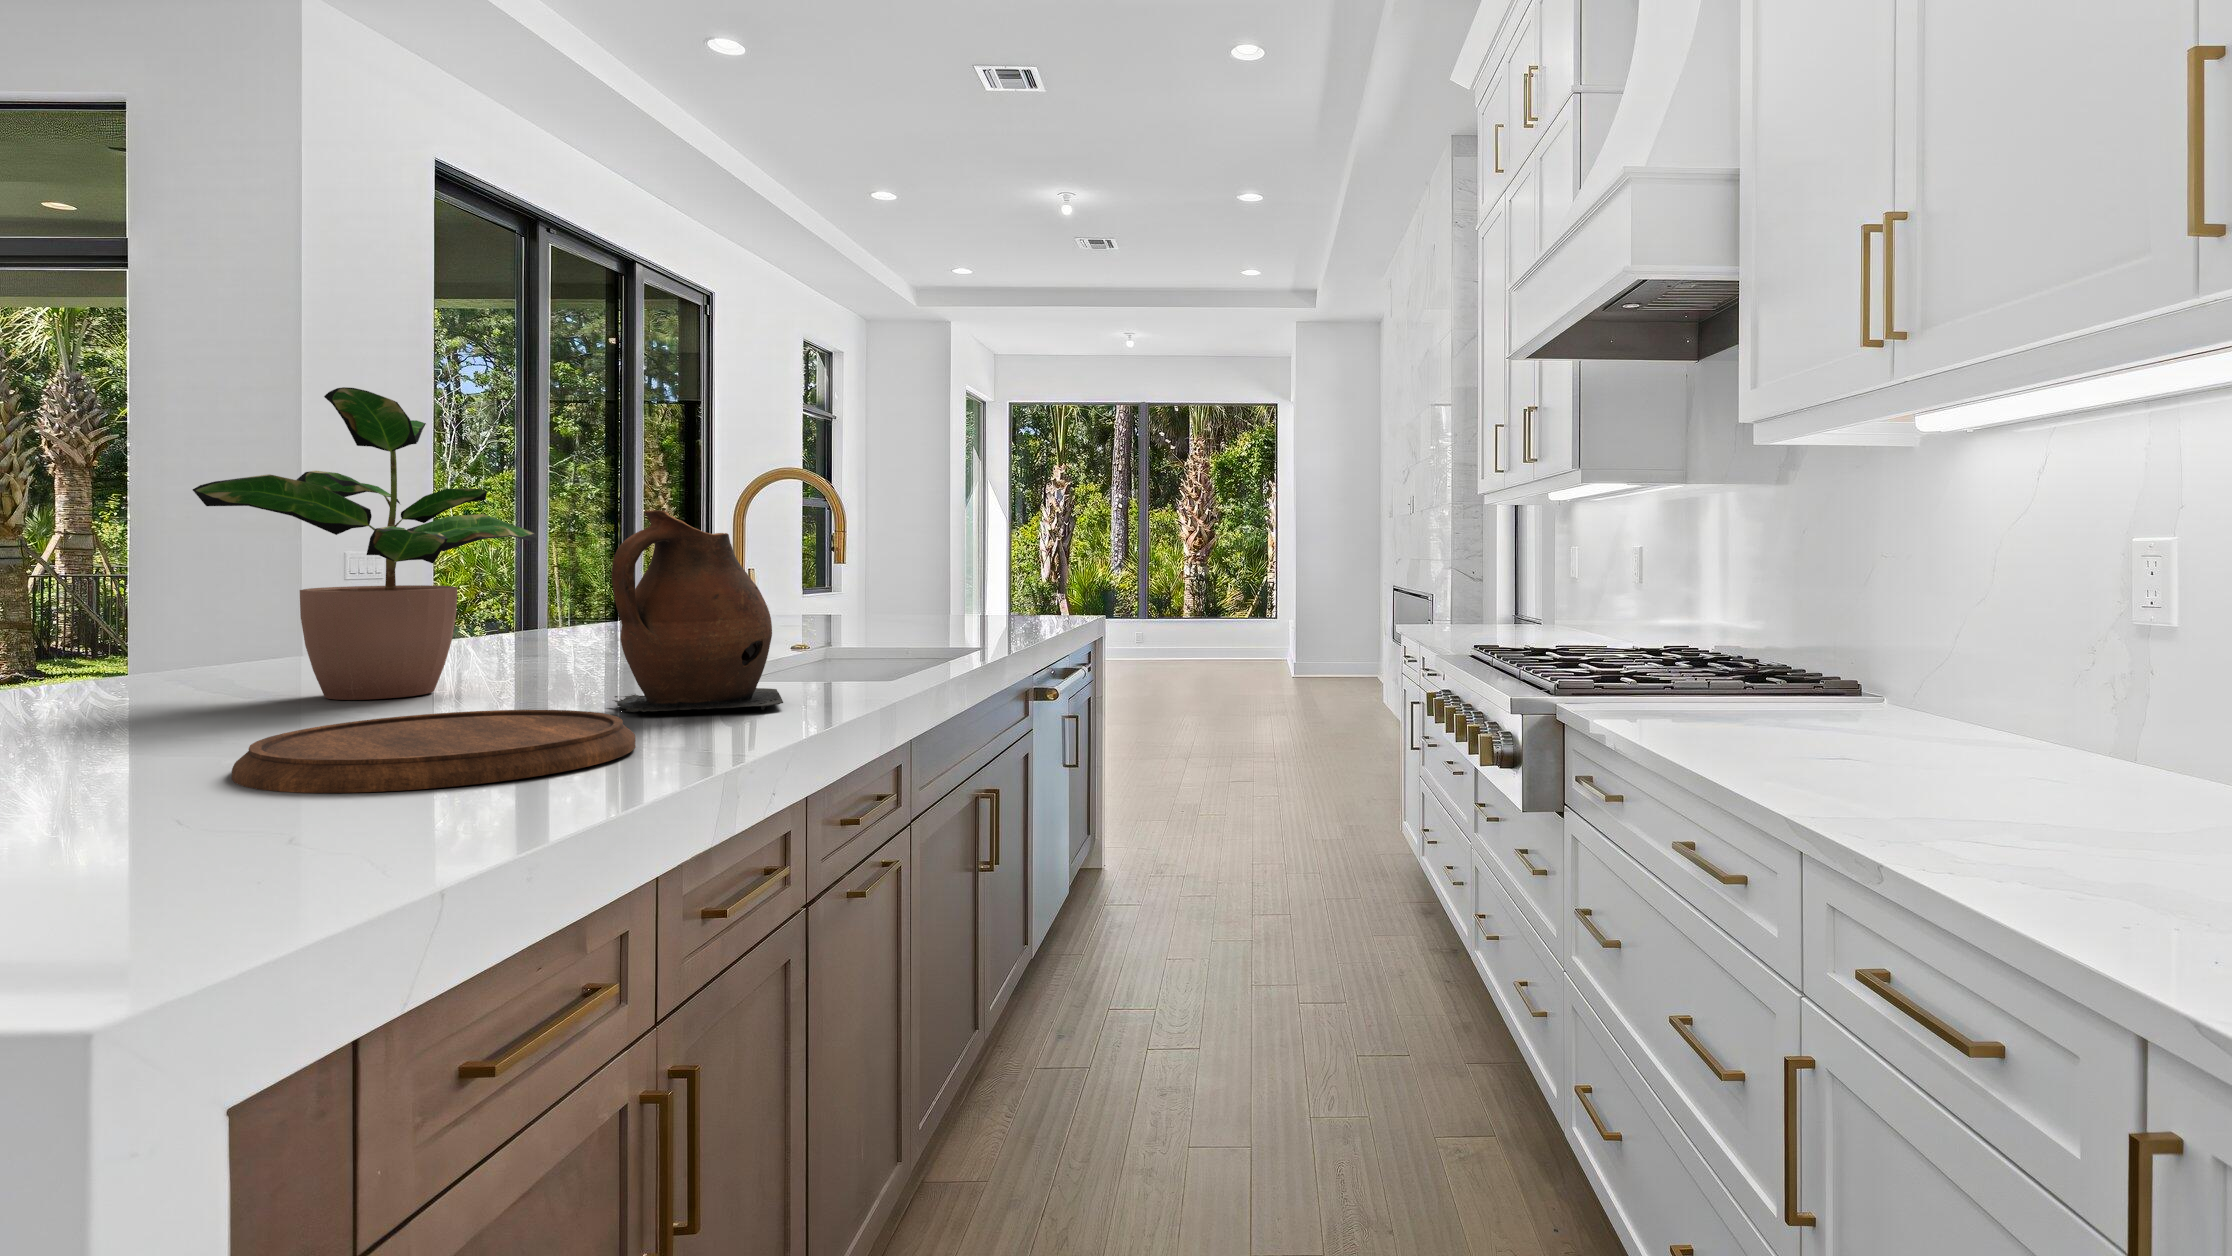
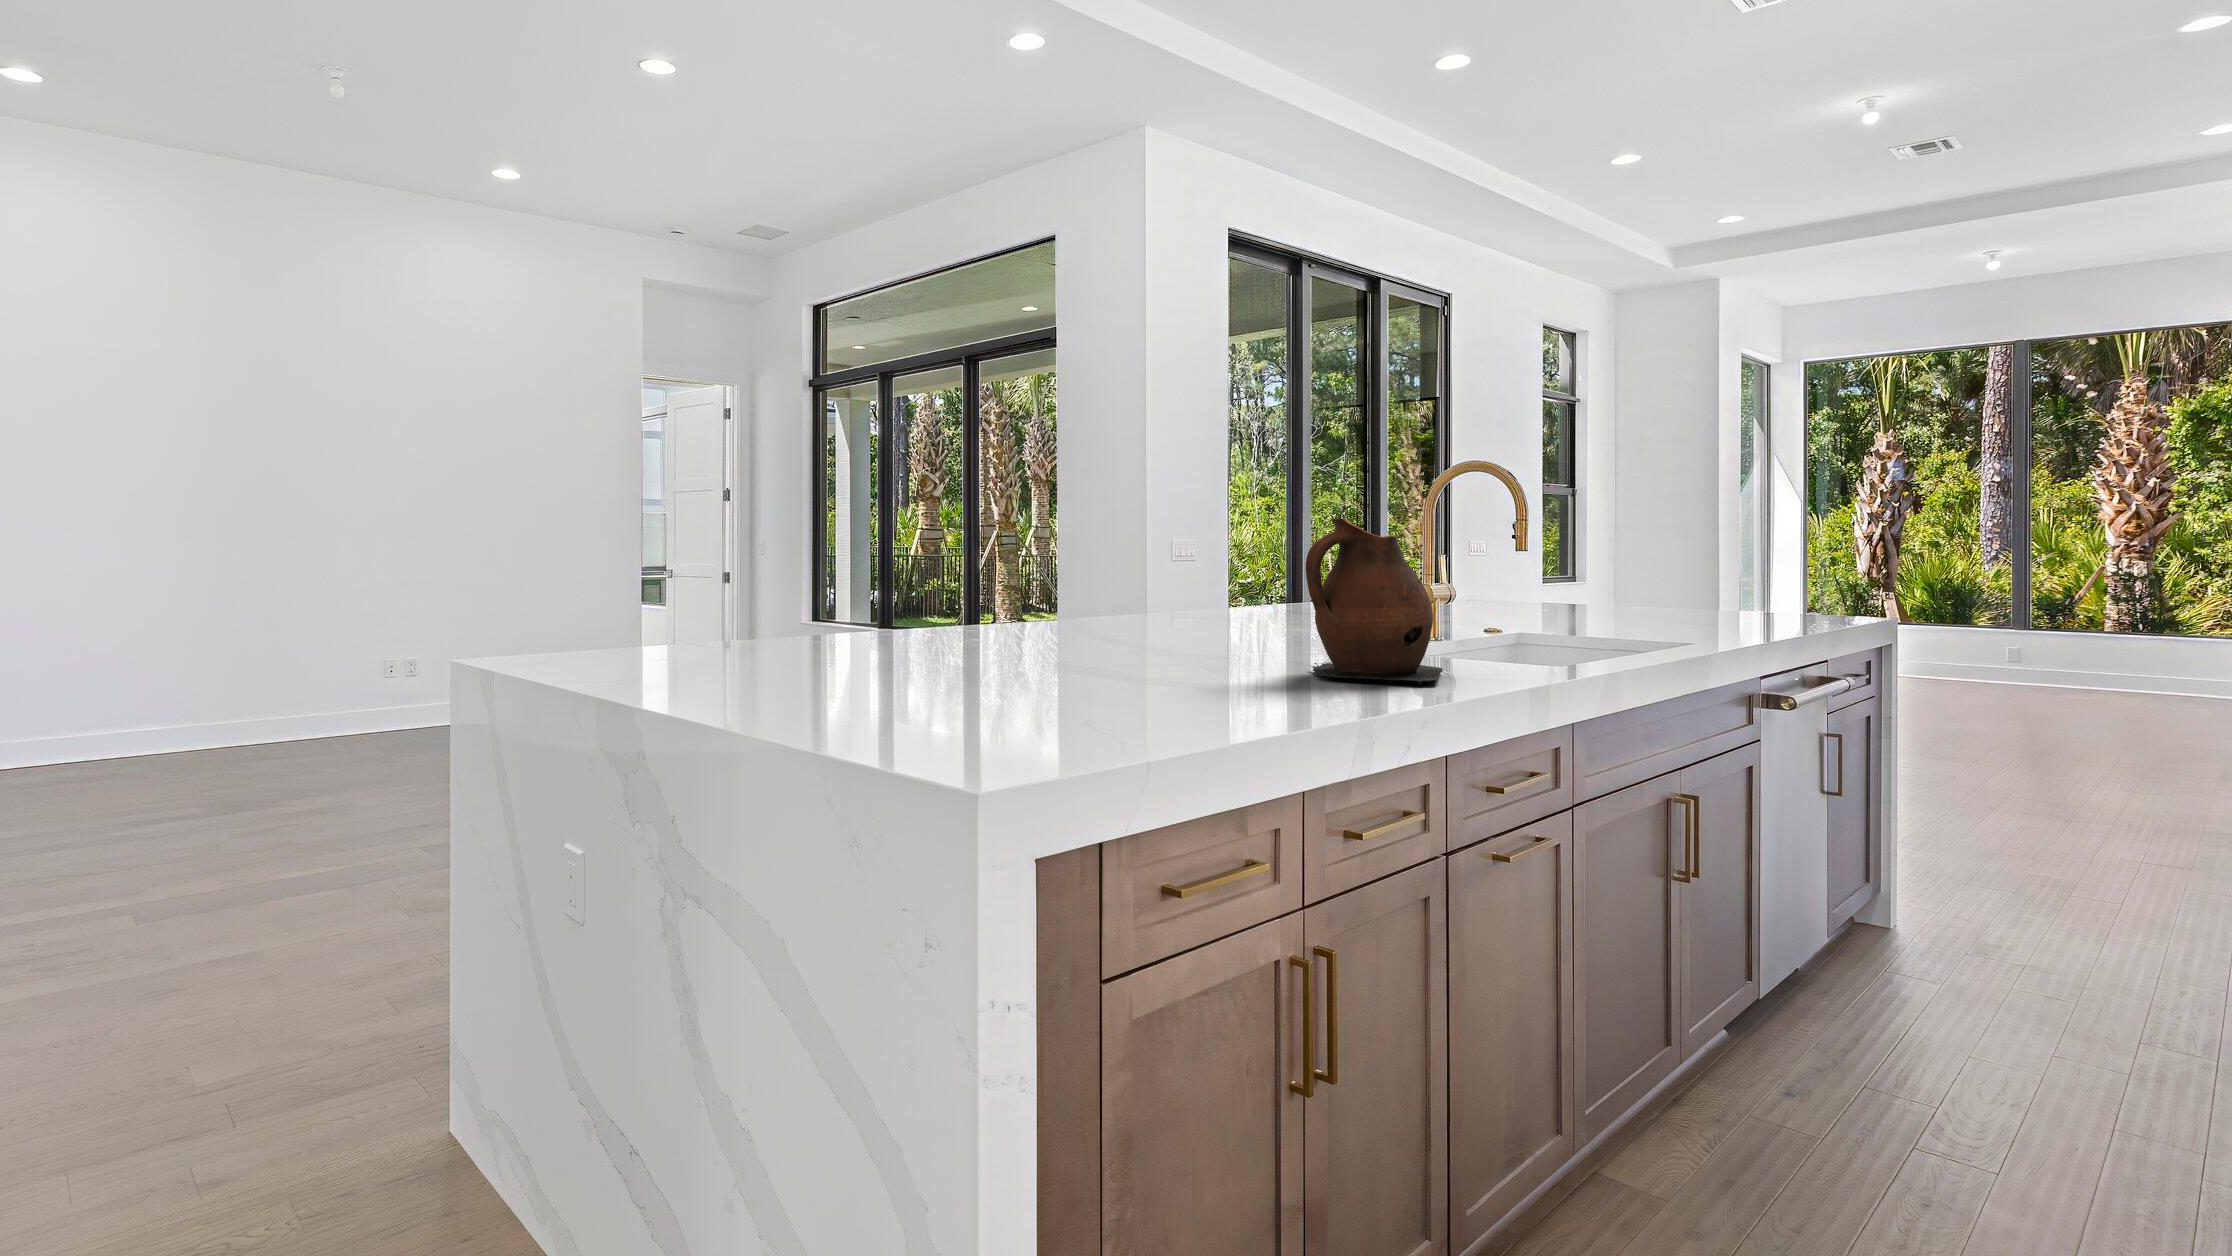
potted plant: present [193,387,536,700] -> none [1069,435,1271,652]
cutting board: present [232,710,635,793] -> none [1071,665,1306,715]

